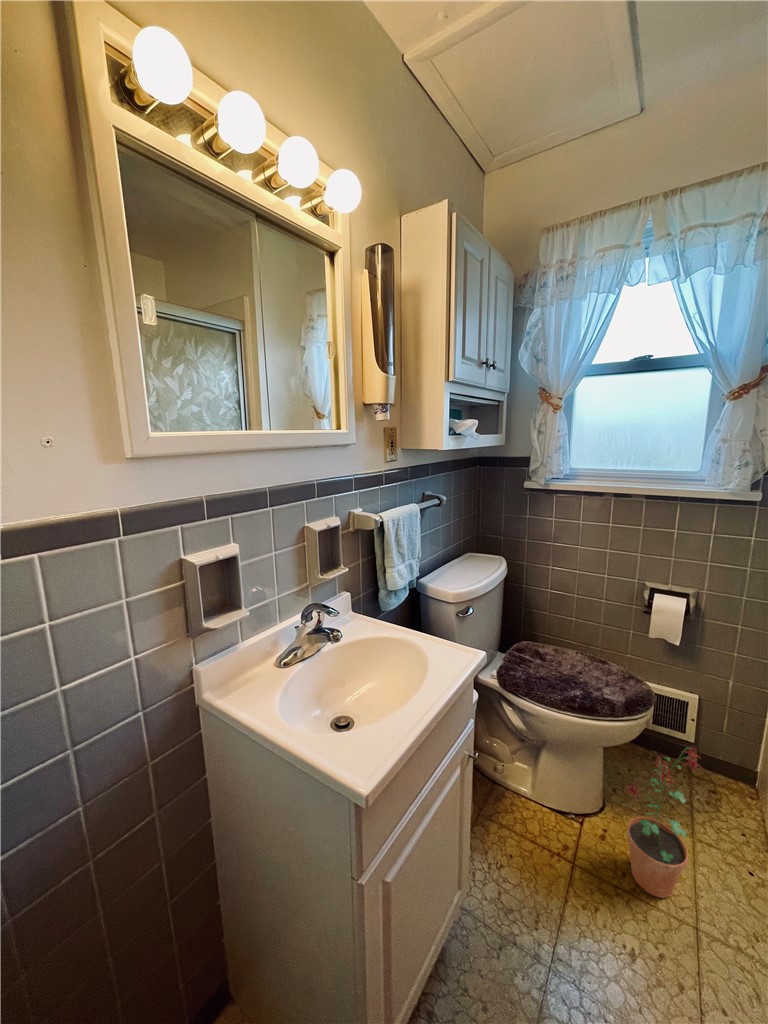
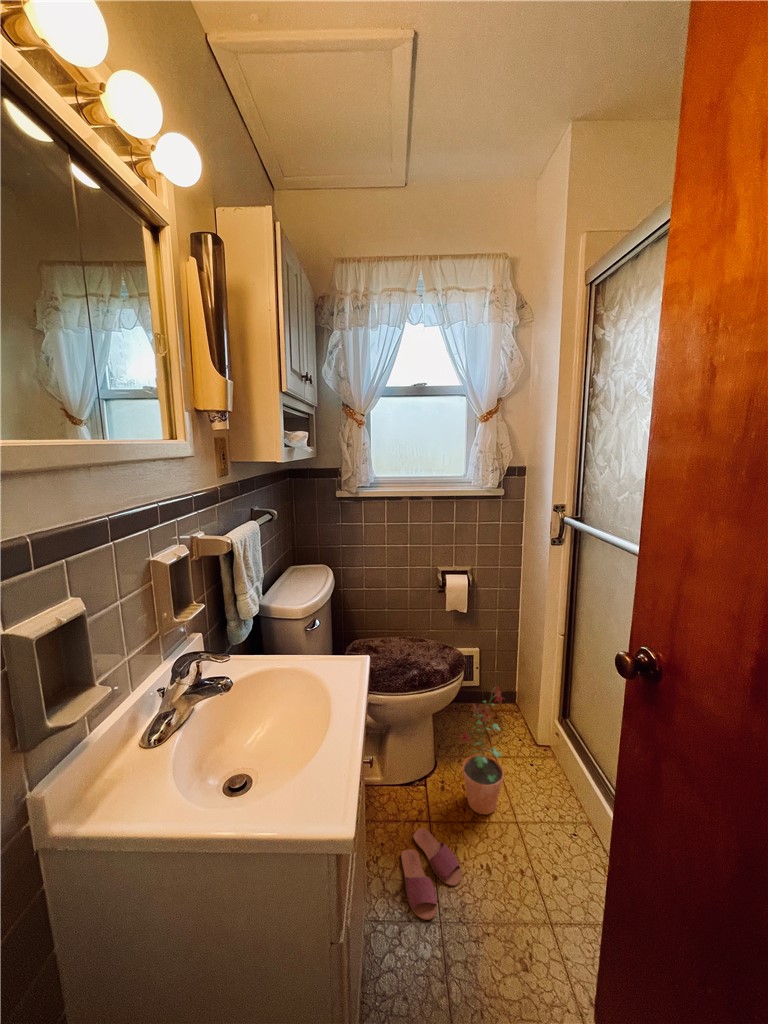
slippers: none [520,863,595,961] -> present [401,828,462,920]

